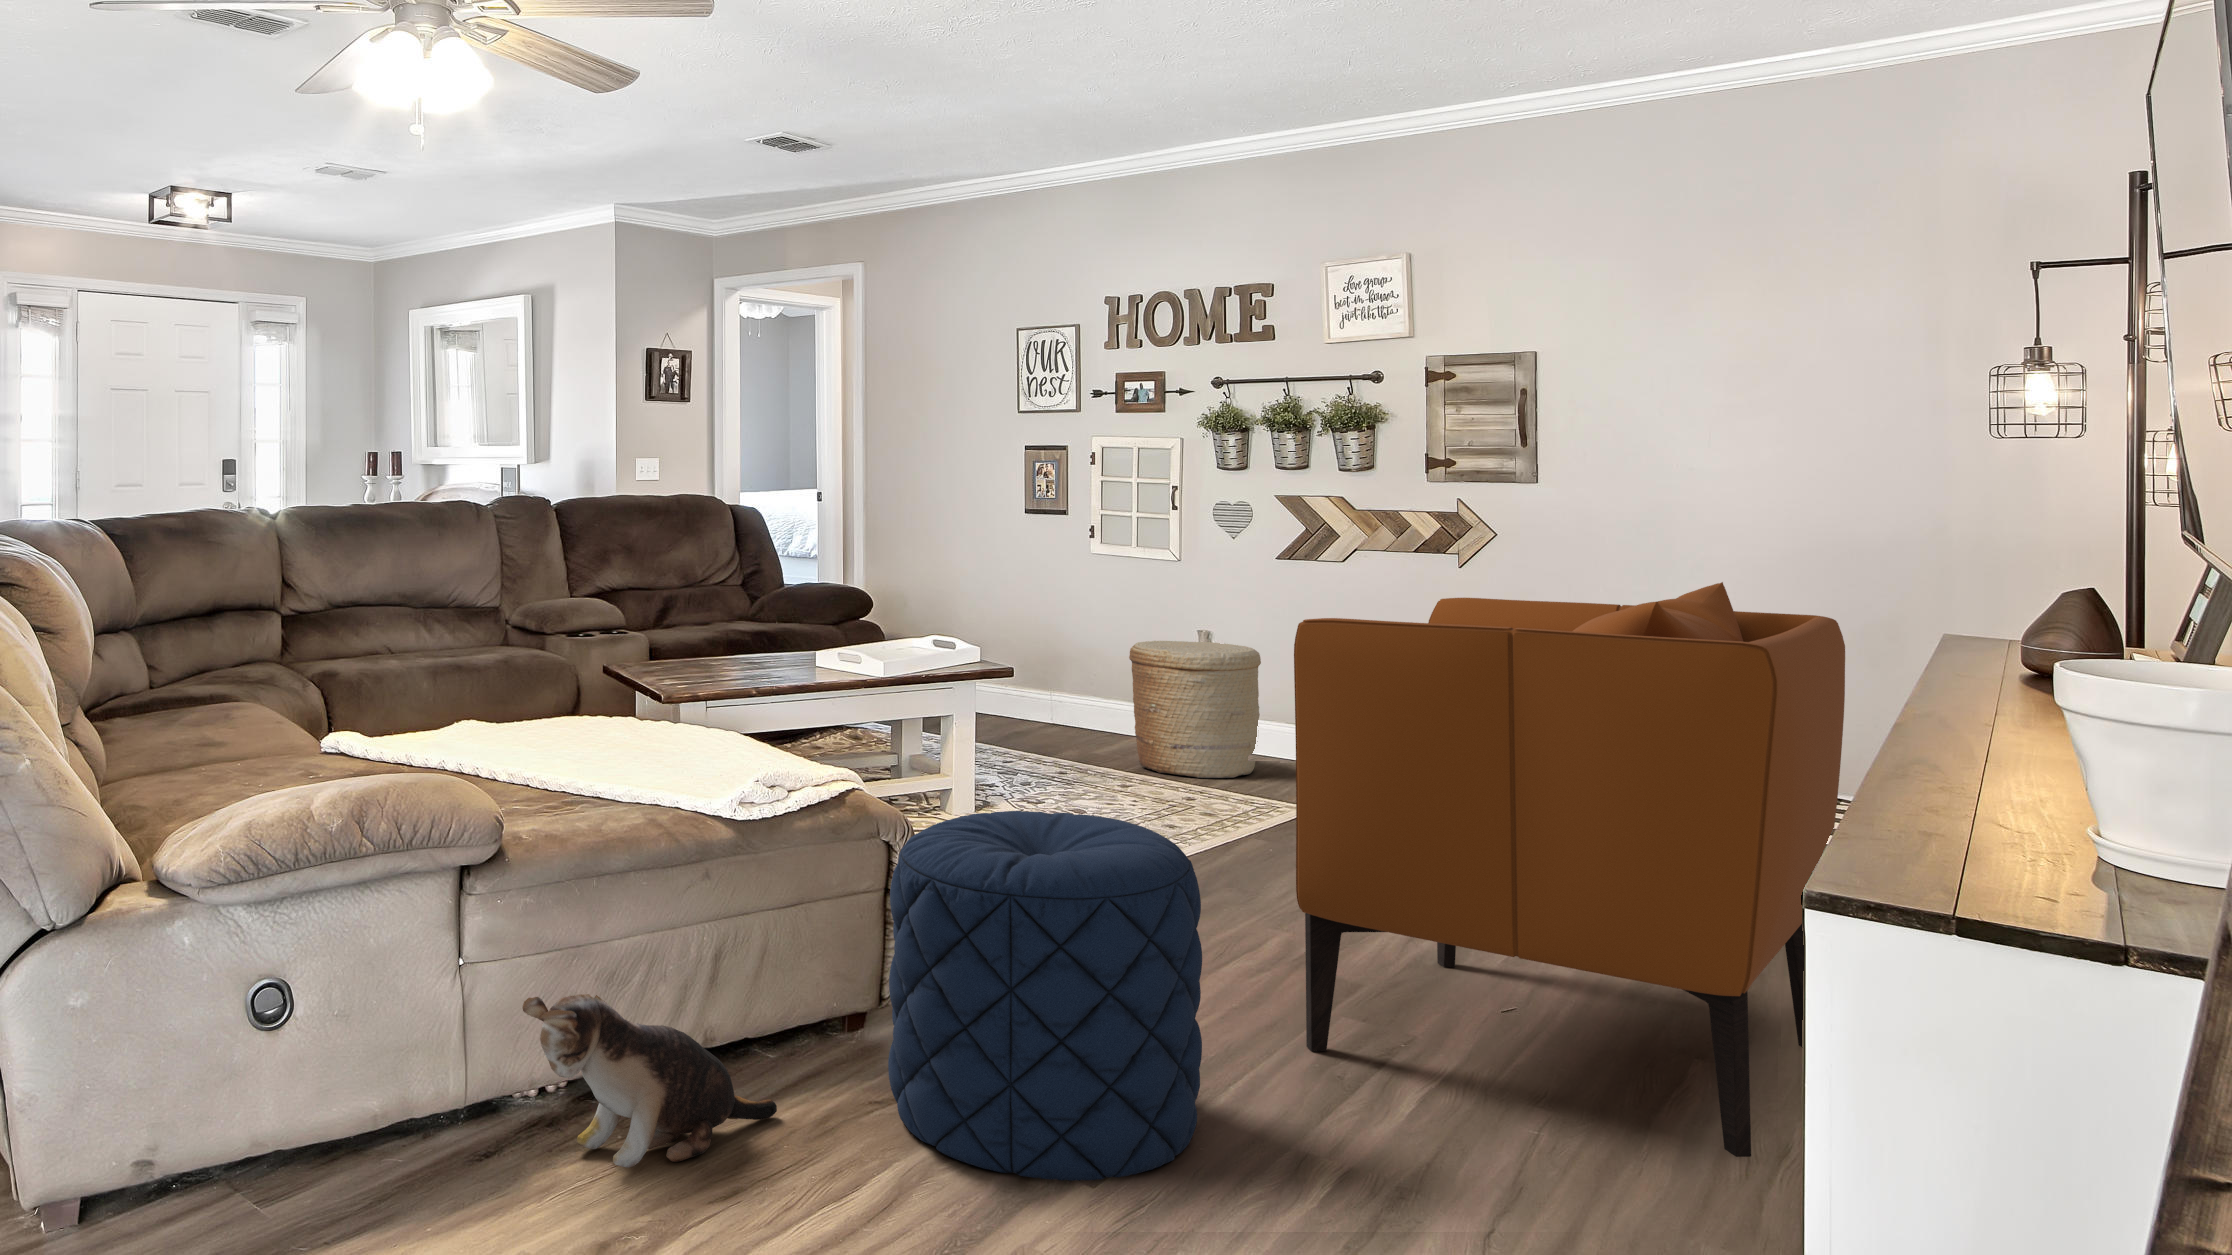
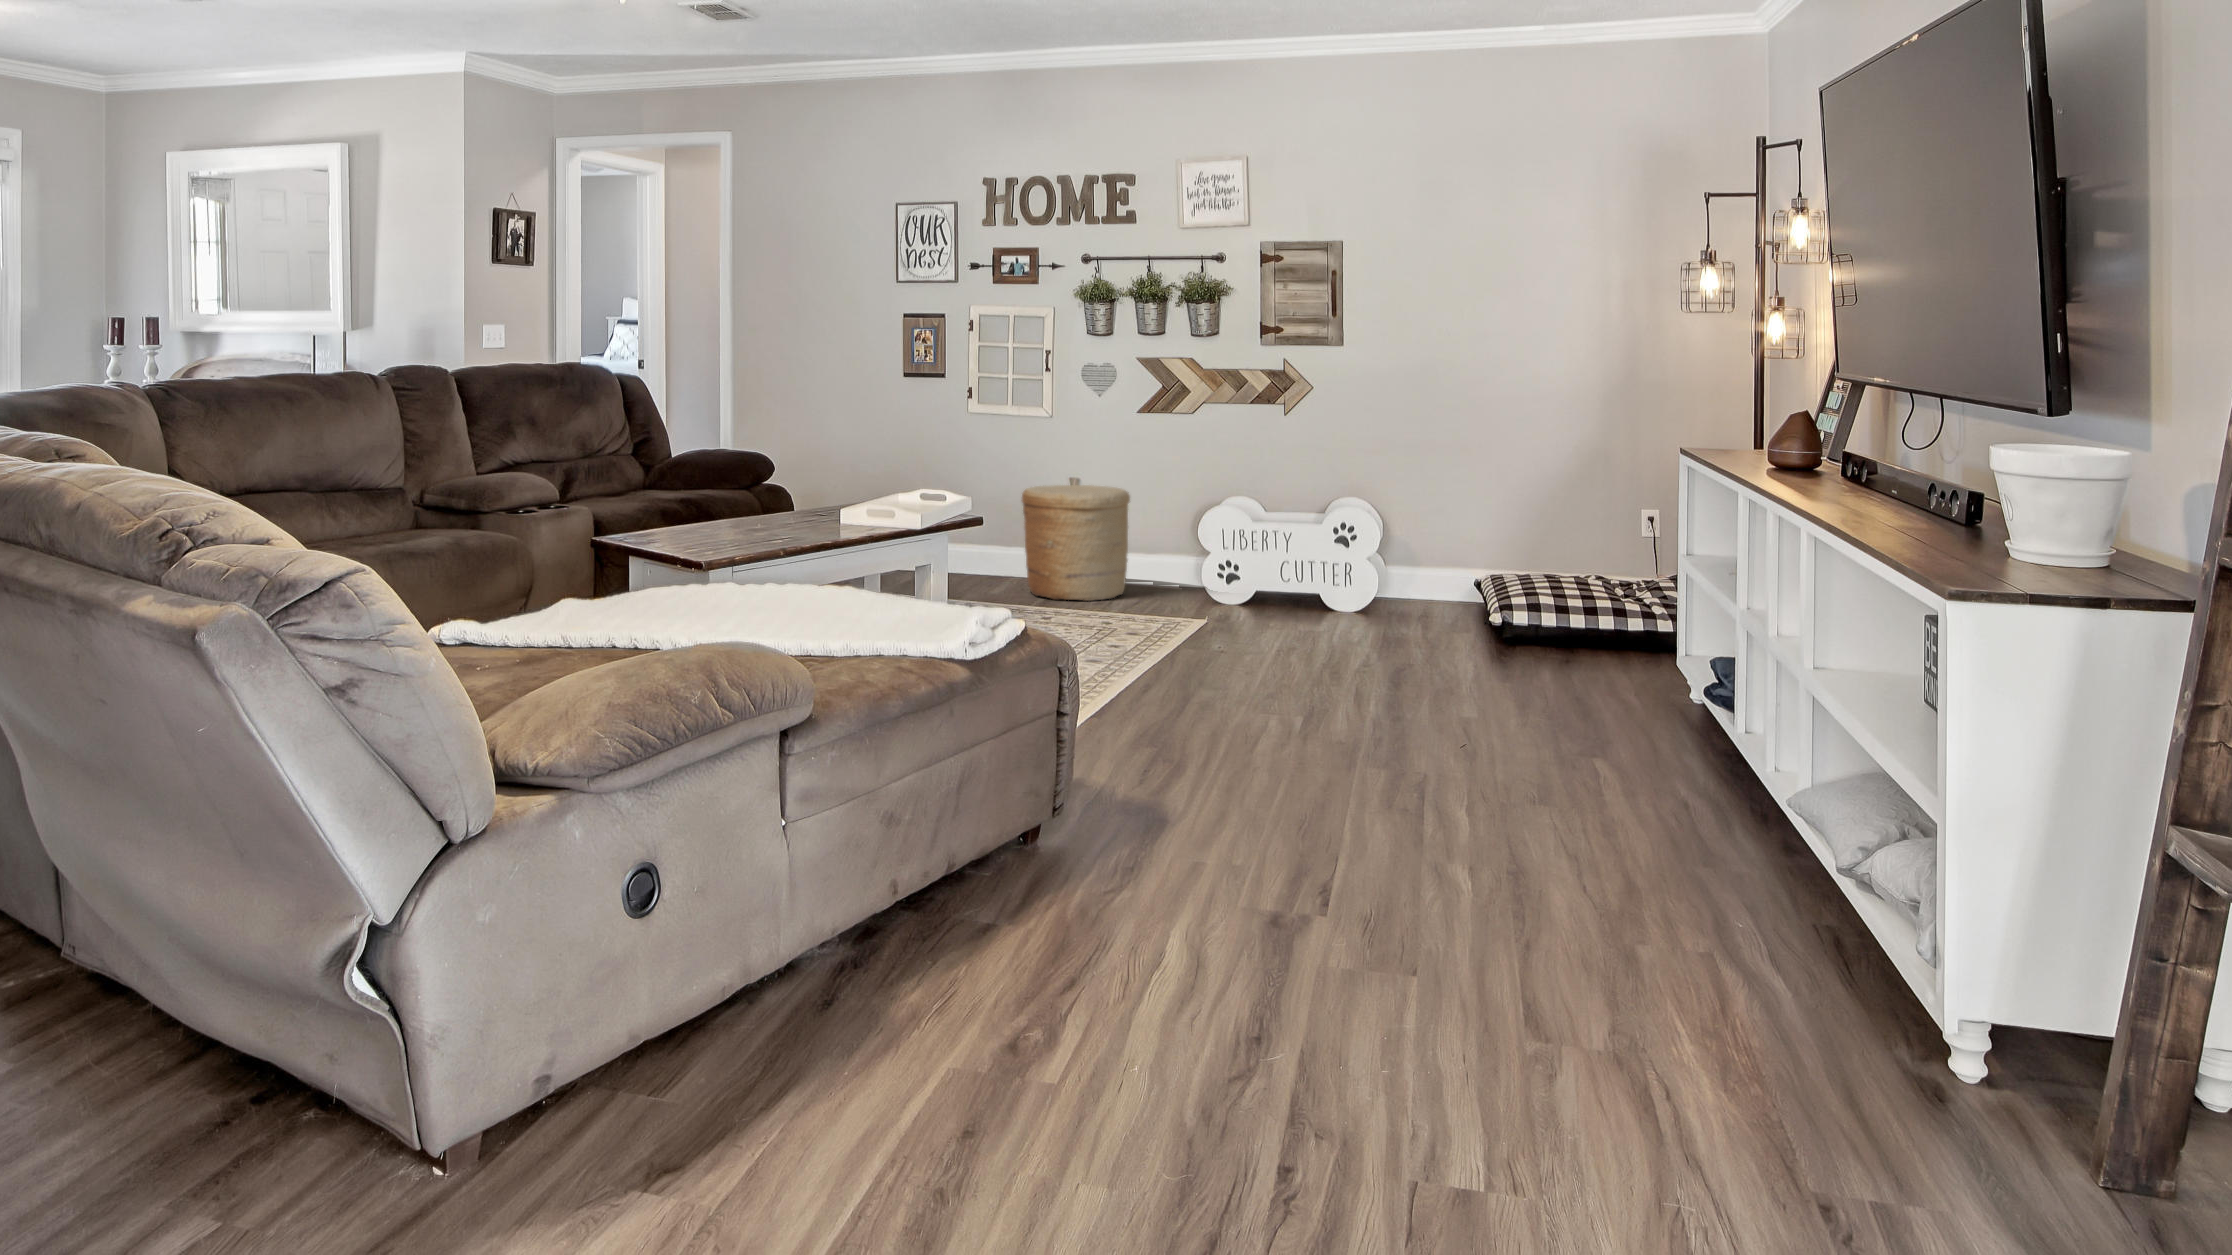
armchair: present [1294,582,1845,1157] -> none [1393,424,1753,831]
pouf: present [888,811,1202,1181] -> none [1154,641,1419,940]
plush toy: present [522,994,777,1167] -> none [925,853,1089,1003]

